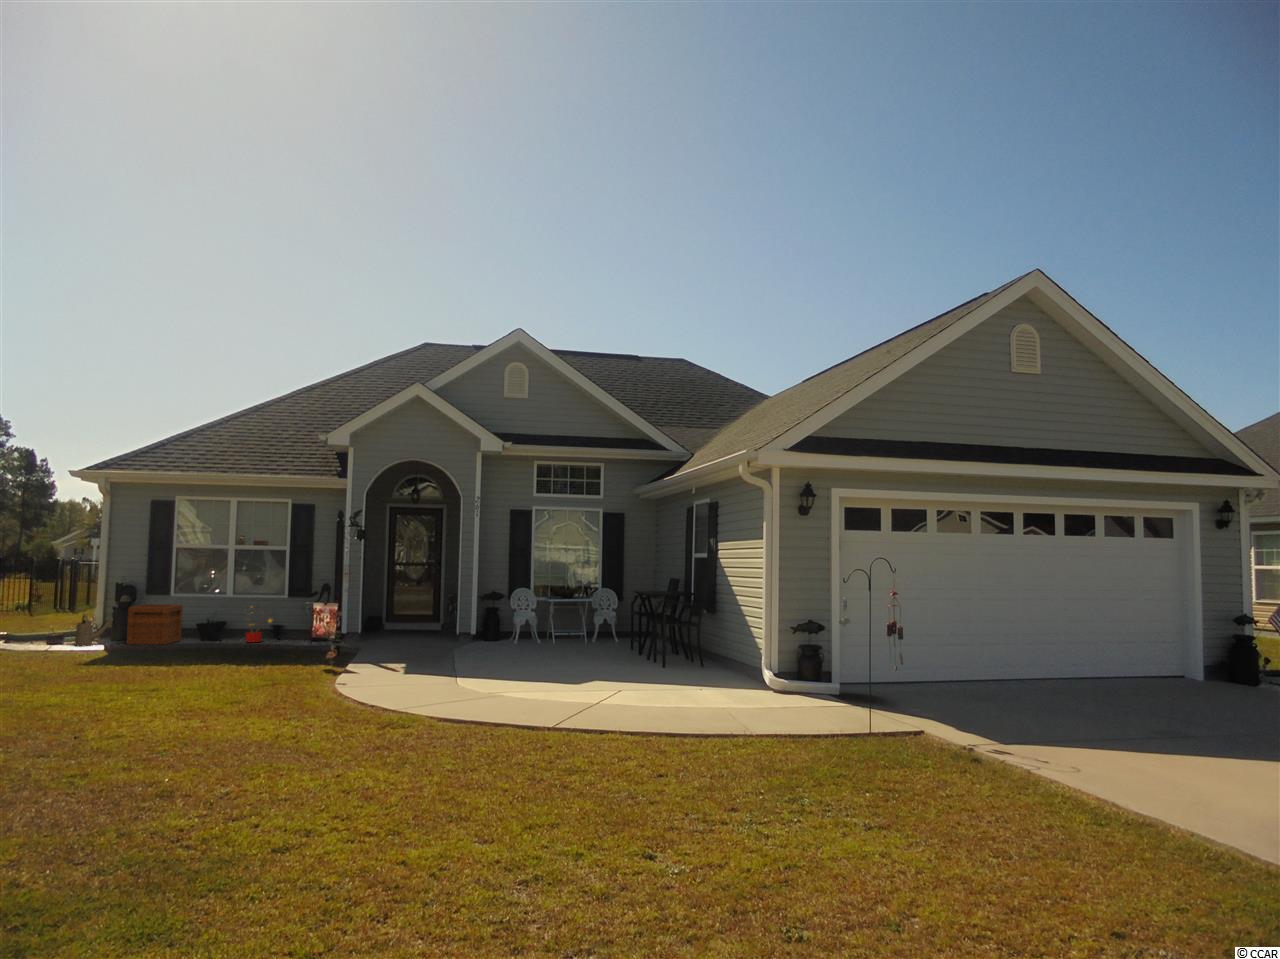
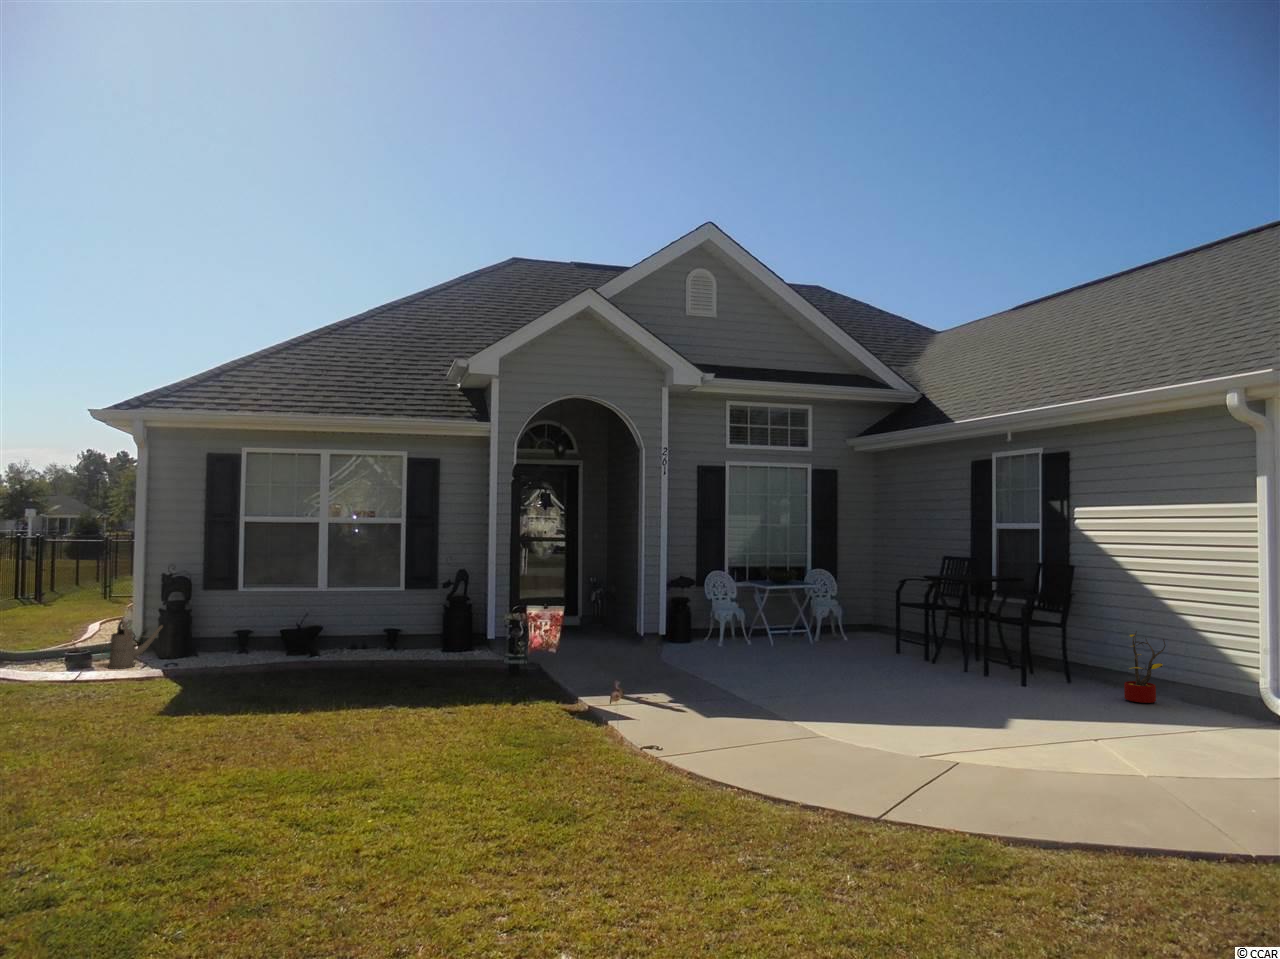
wooden crate: present [127,604,183,645] -> none [185,602,259,664]
decorative plant: present [246,614,271,642] -> present [1124,631,1166,703]

